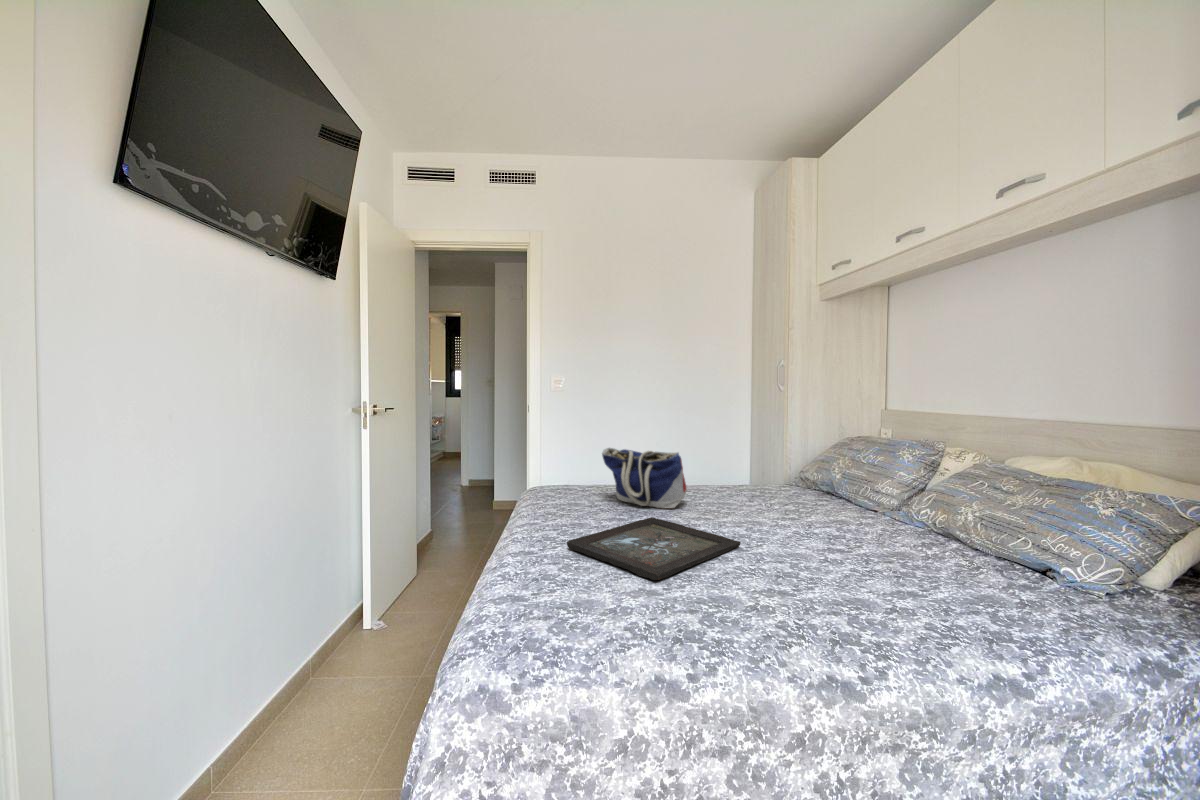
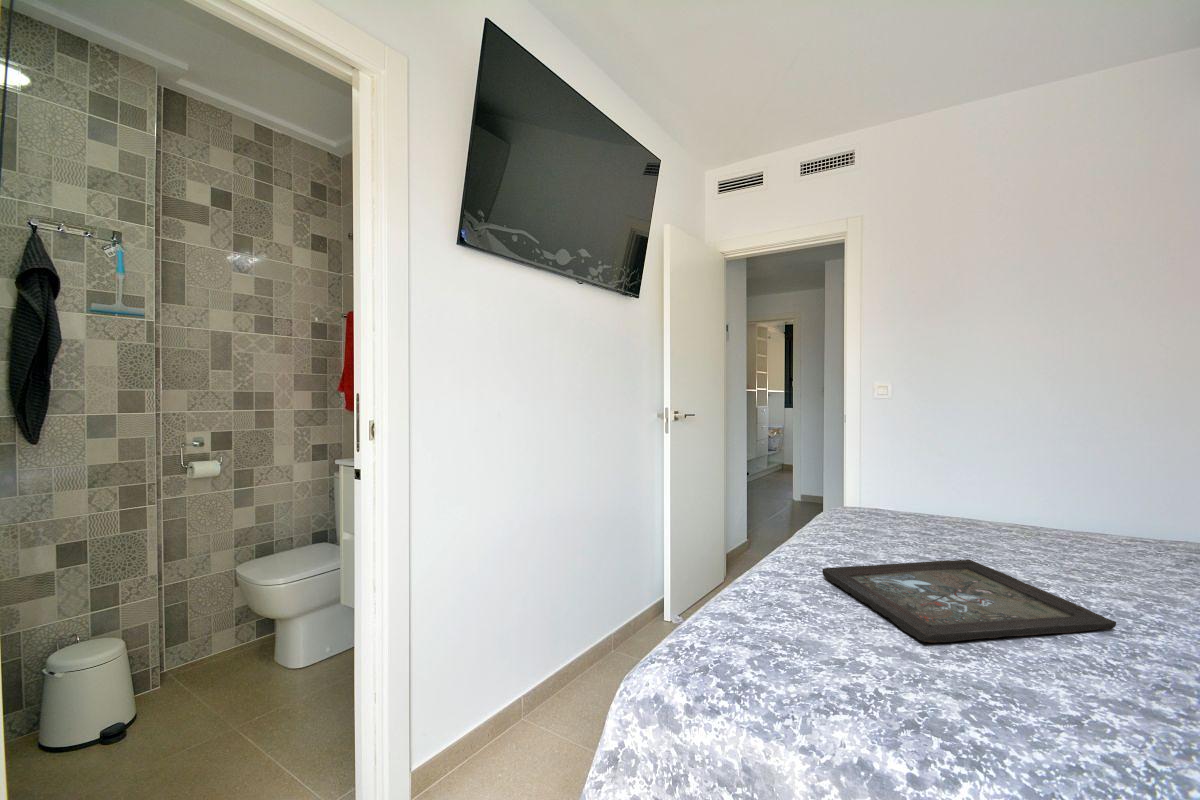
tote bag: present [602,448,687,508] -> none [908,457,1052,553]

